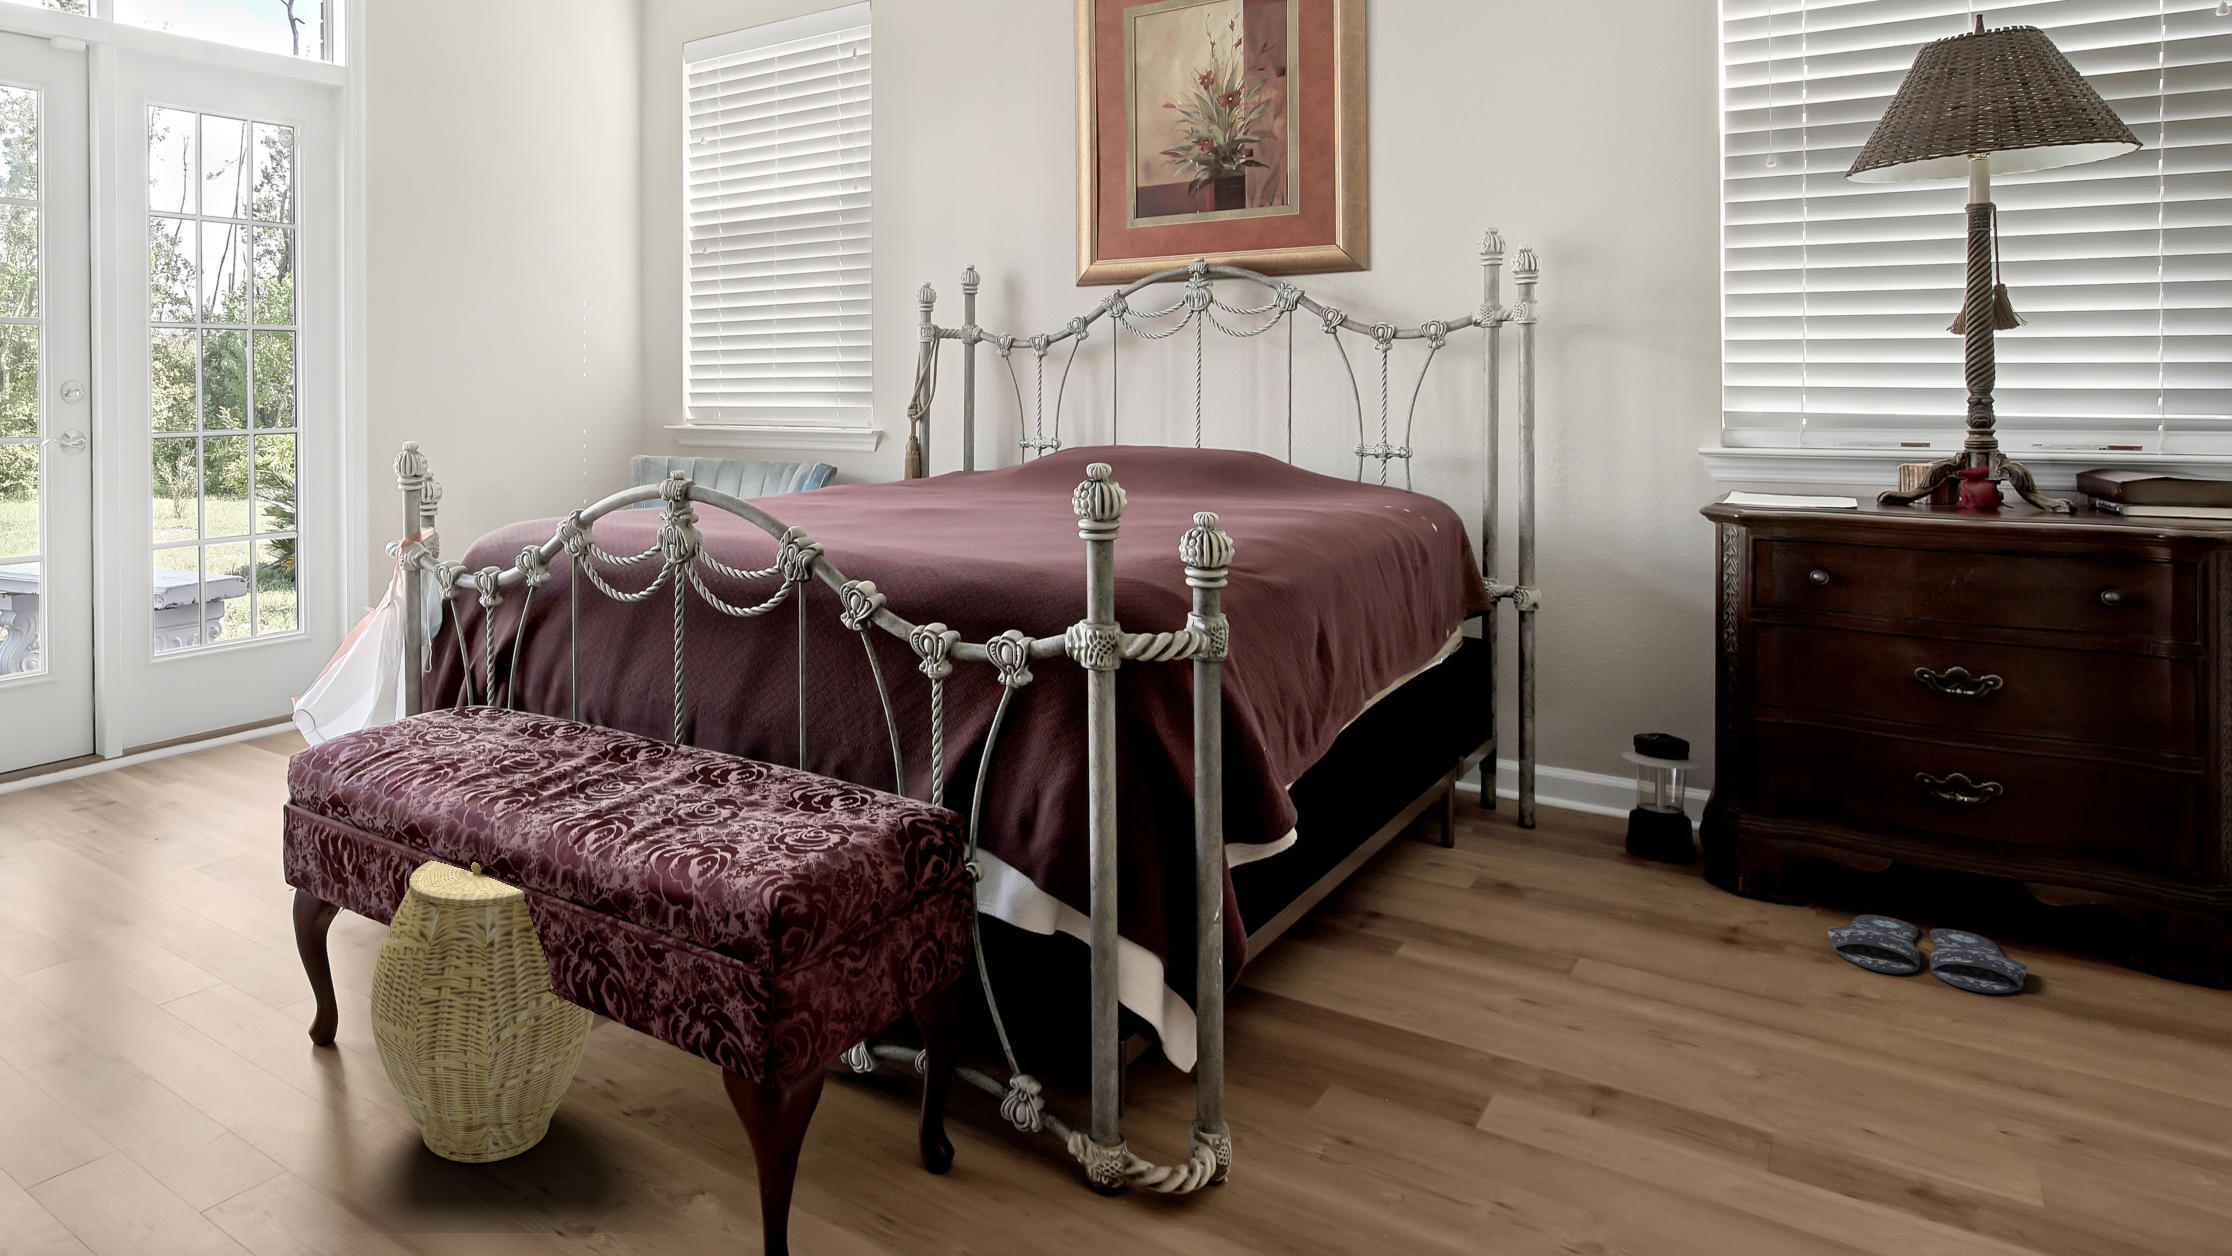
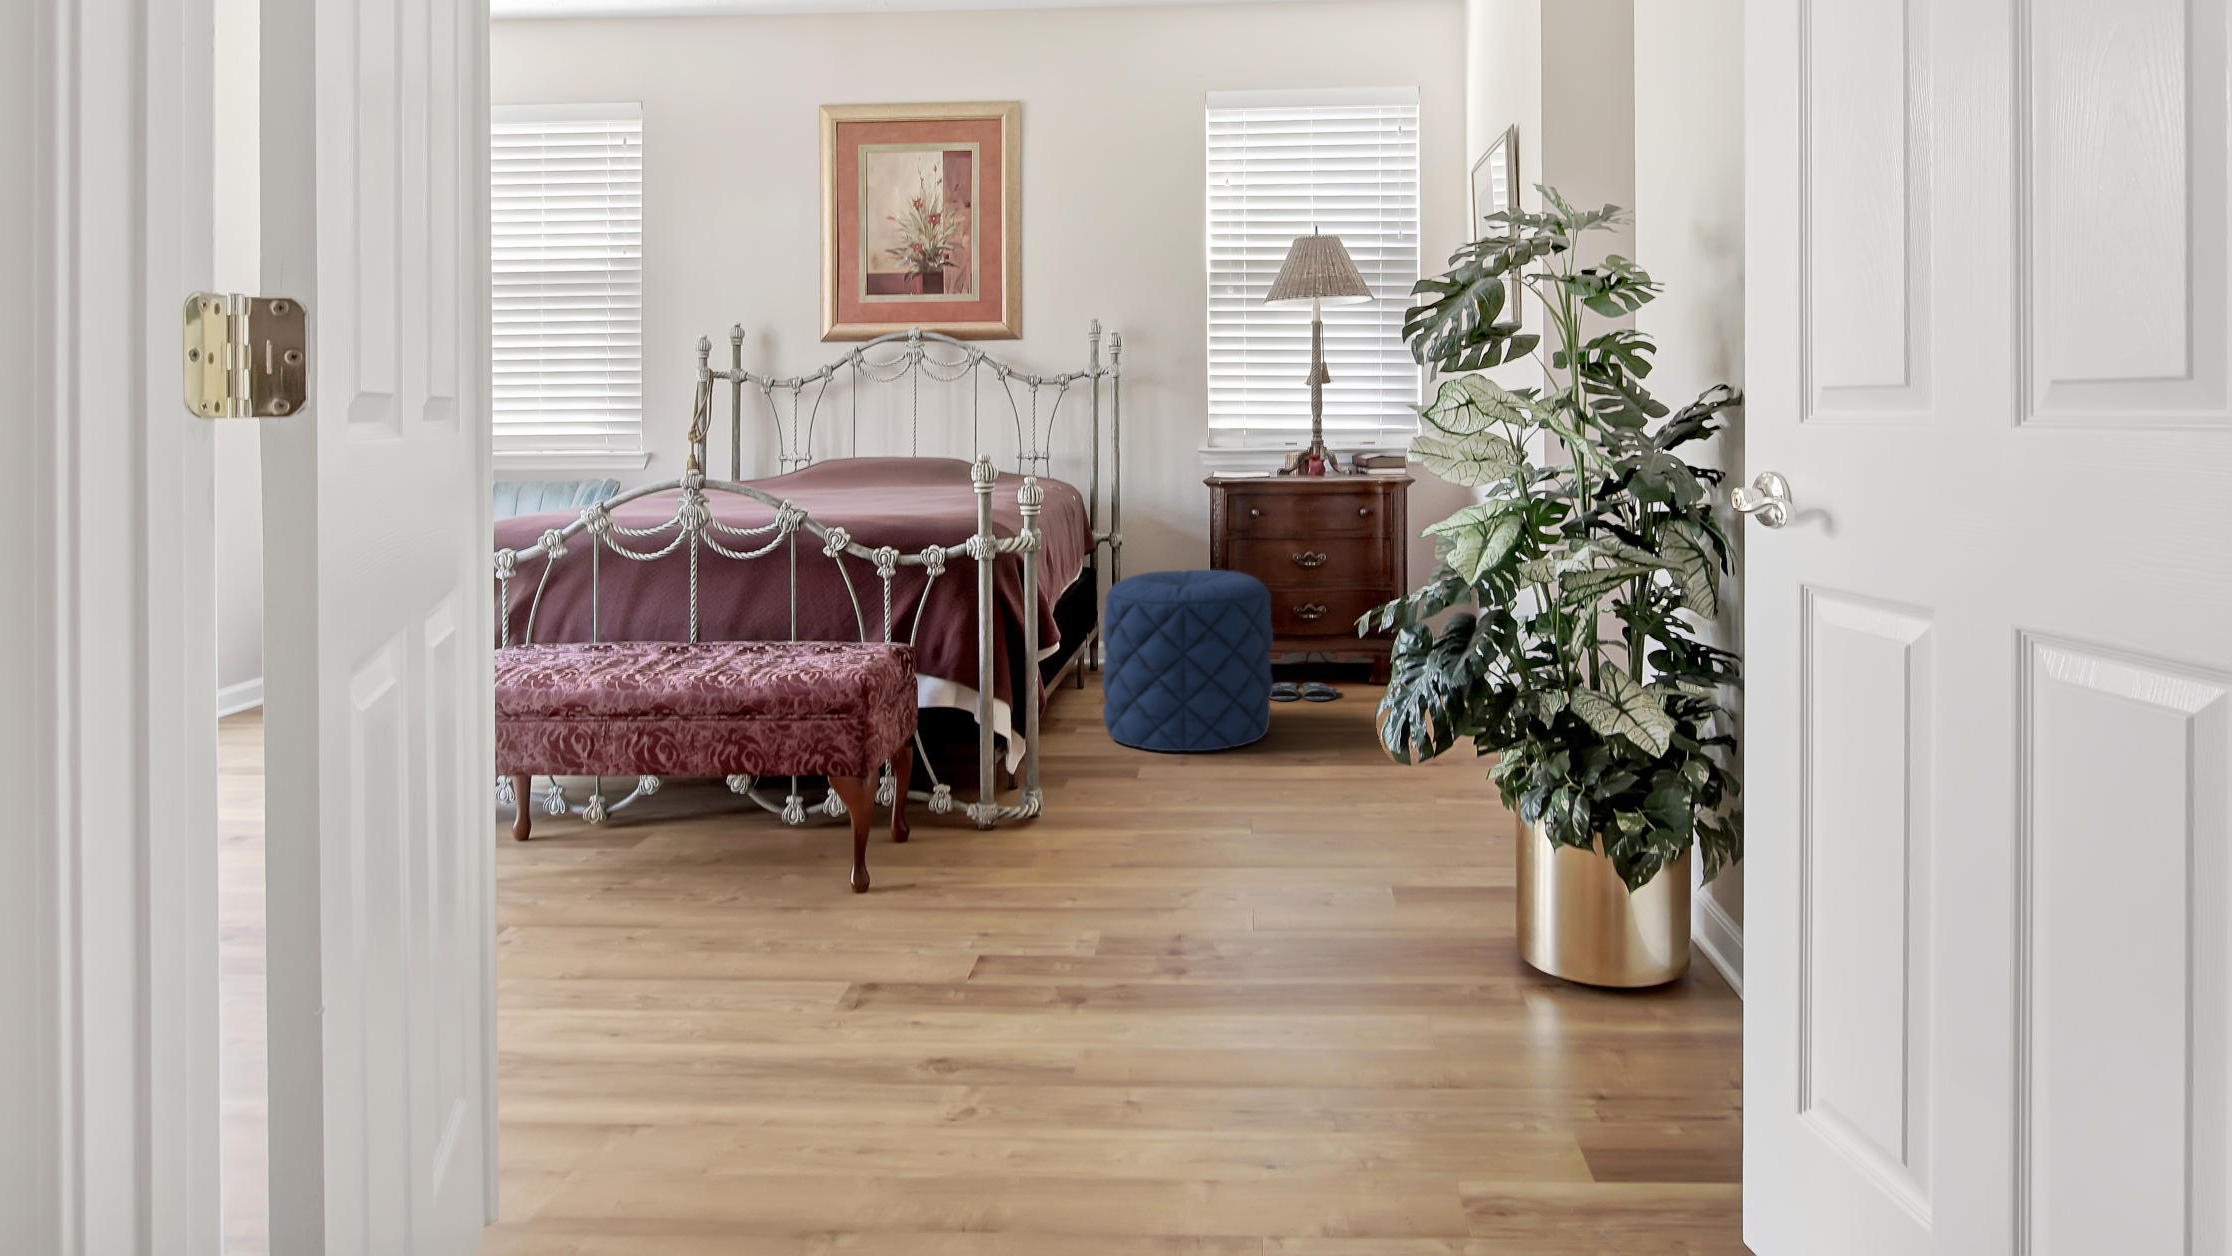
pouf: none [1438,685,1847,1095] -> present [1103,570,1273,751]
woven basket: present [371,860,594,1163] -> none [559,708,705,888]

